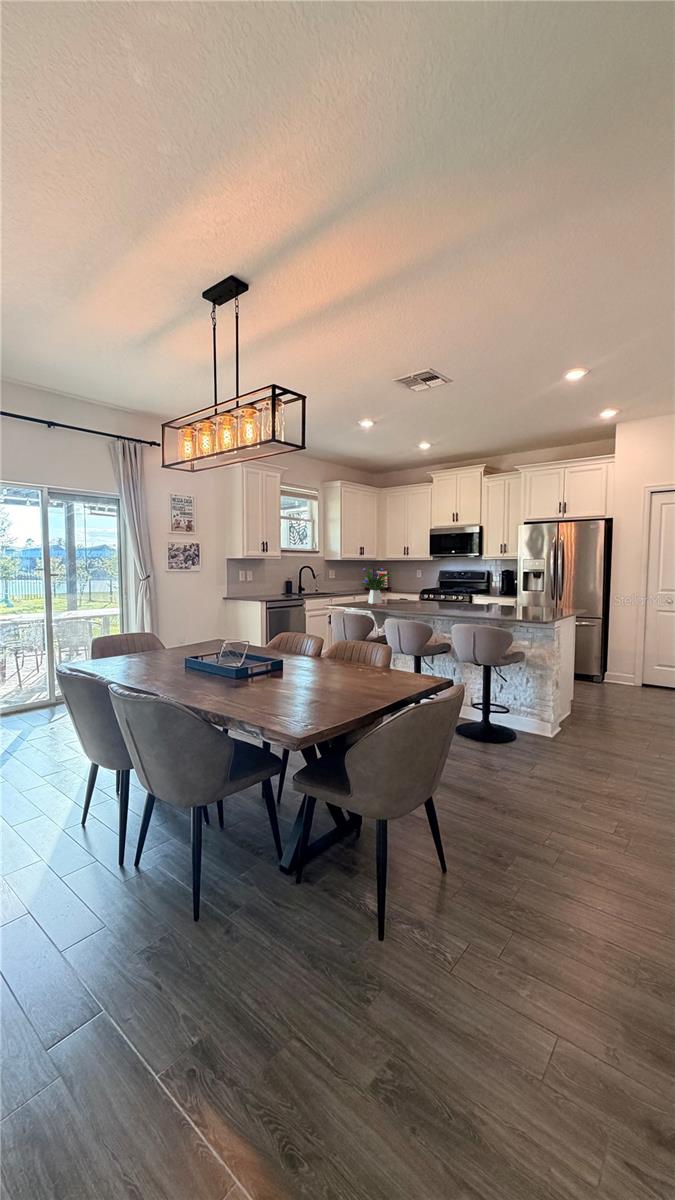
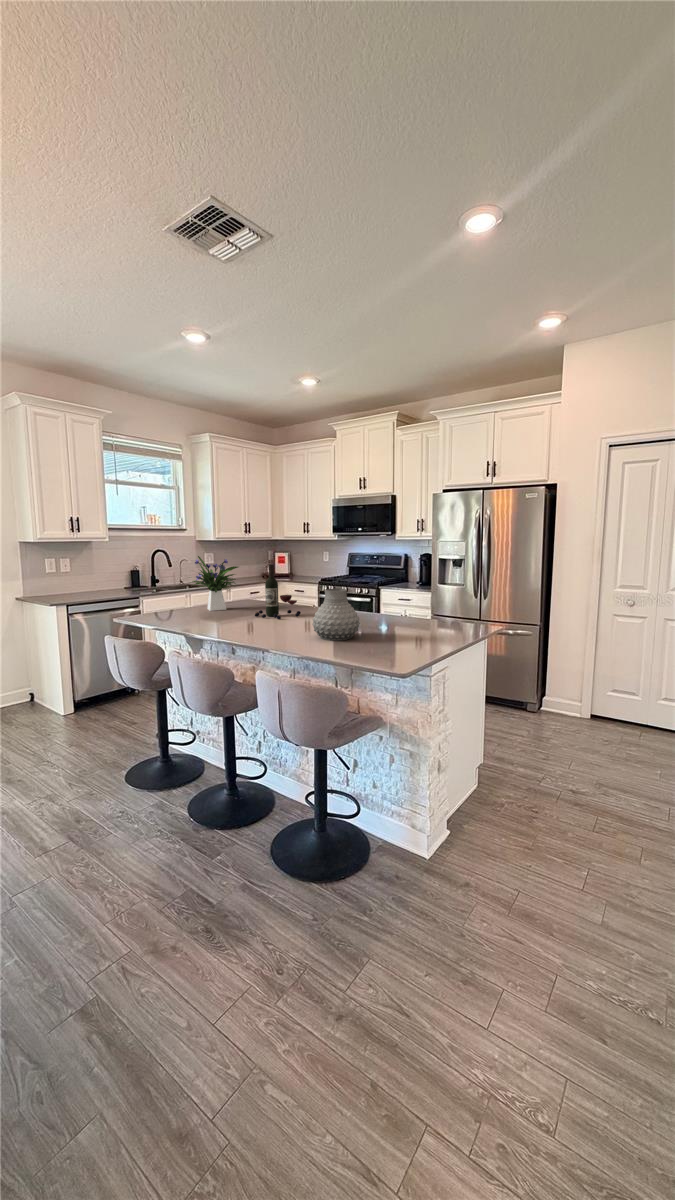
wine bottle: none [410,571,444,607] -> present [255,564,301,619]
vase: none [470,582,500,612] -> present [313,588,360,641]

